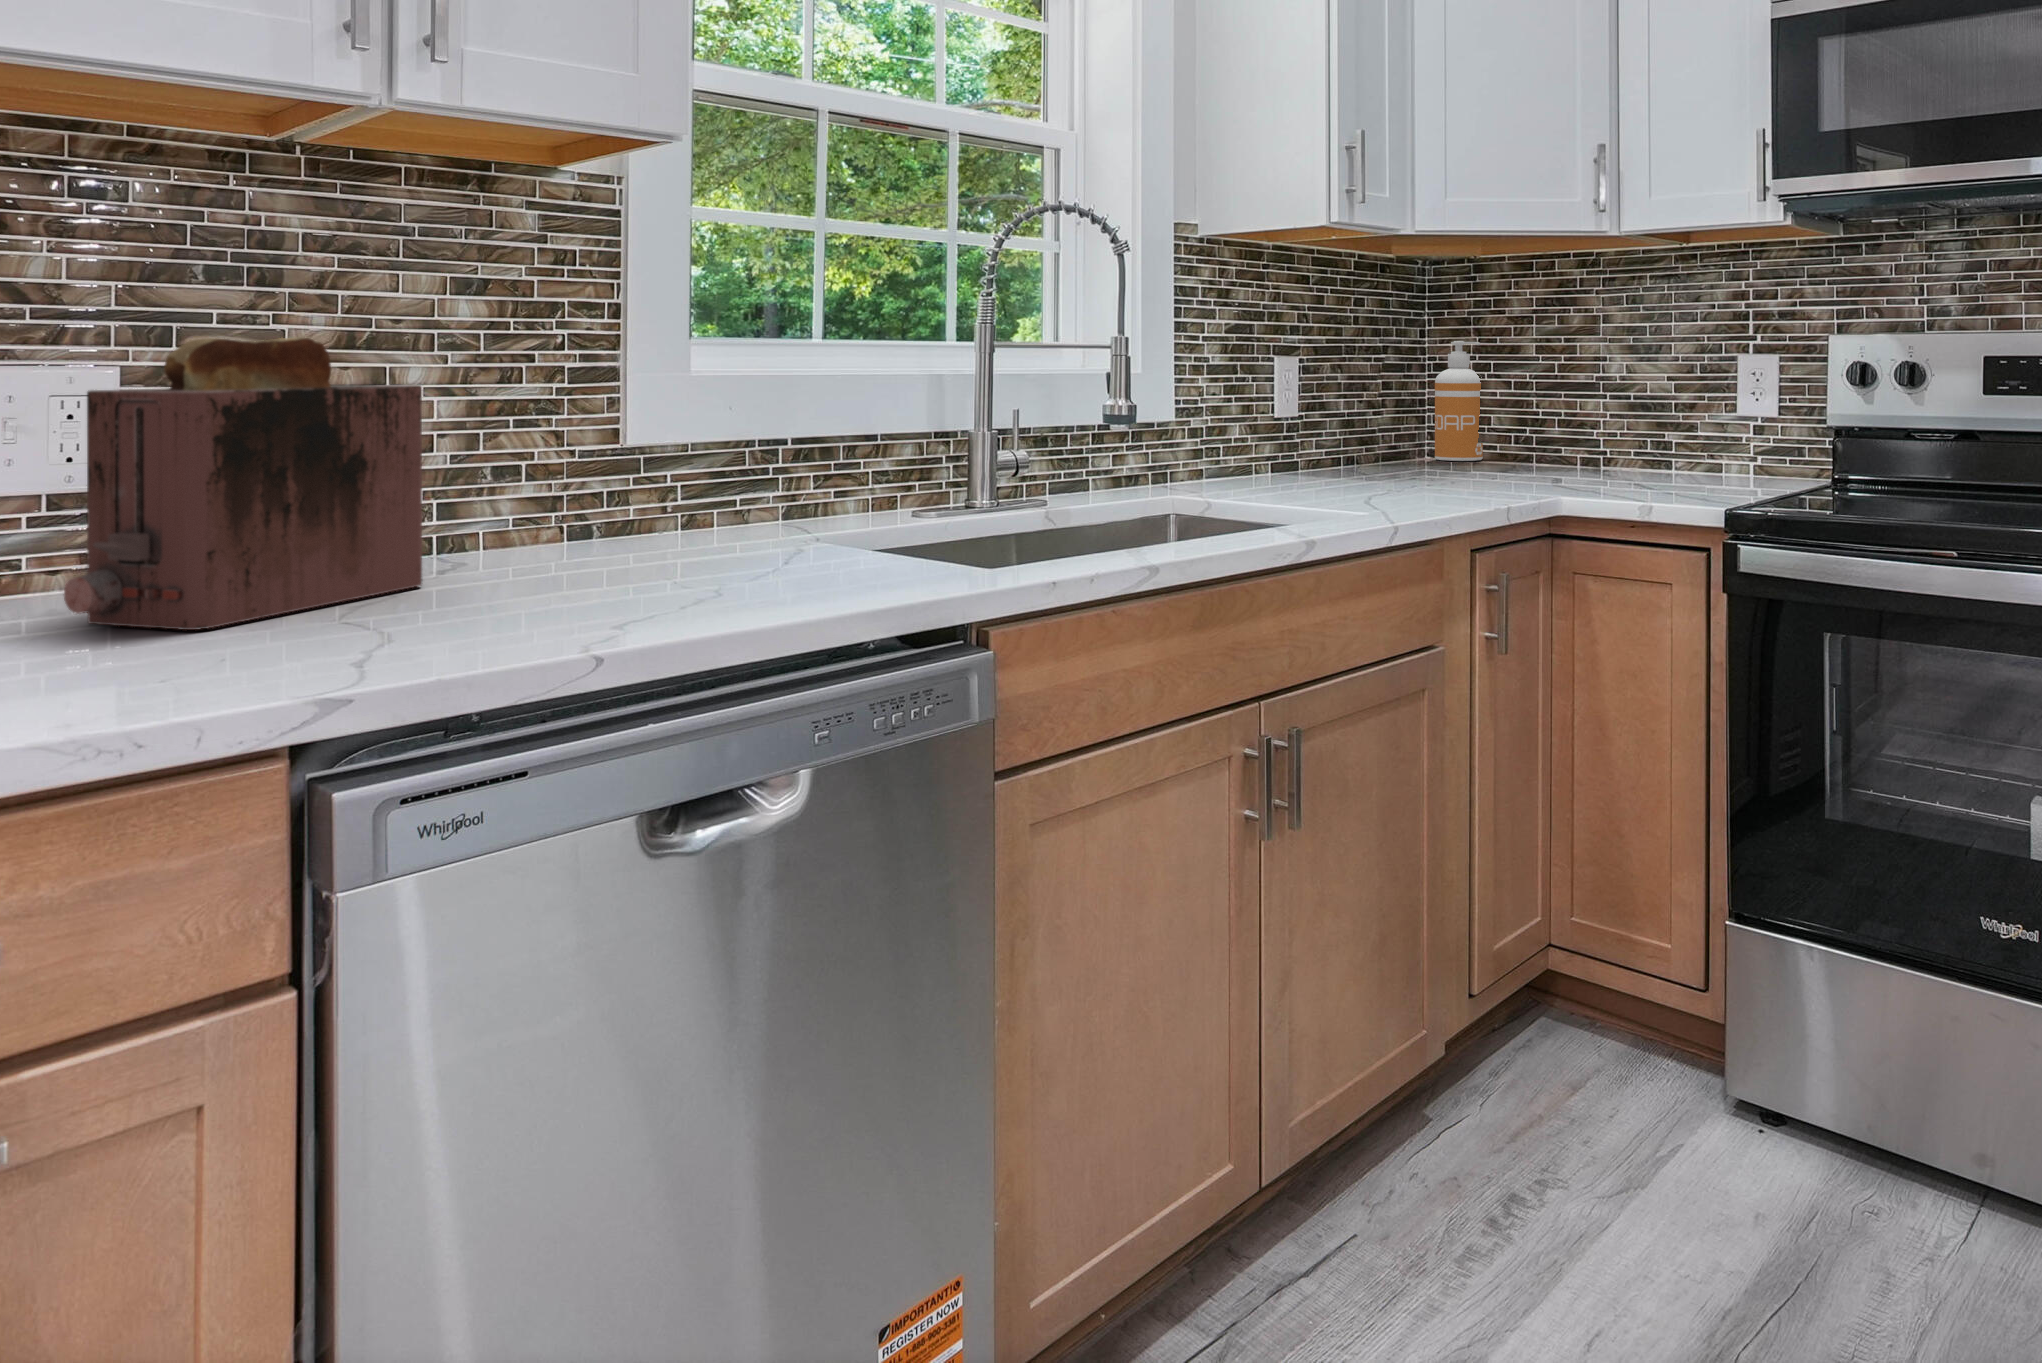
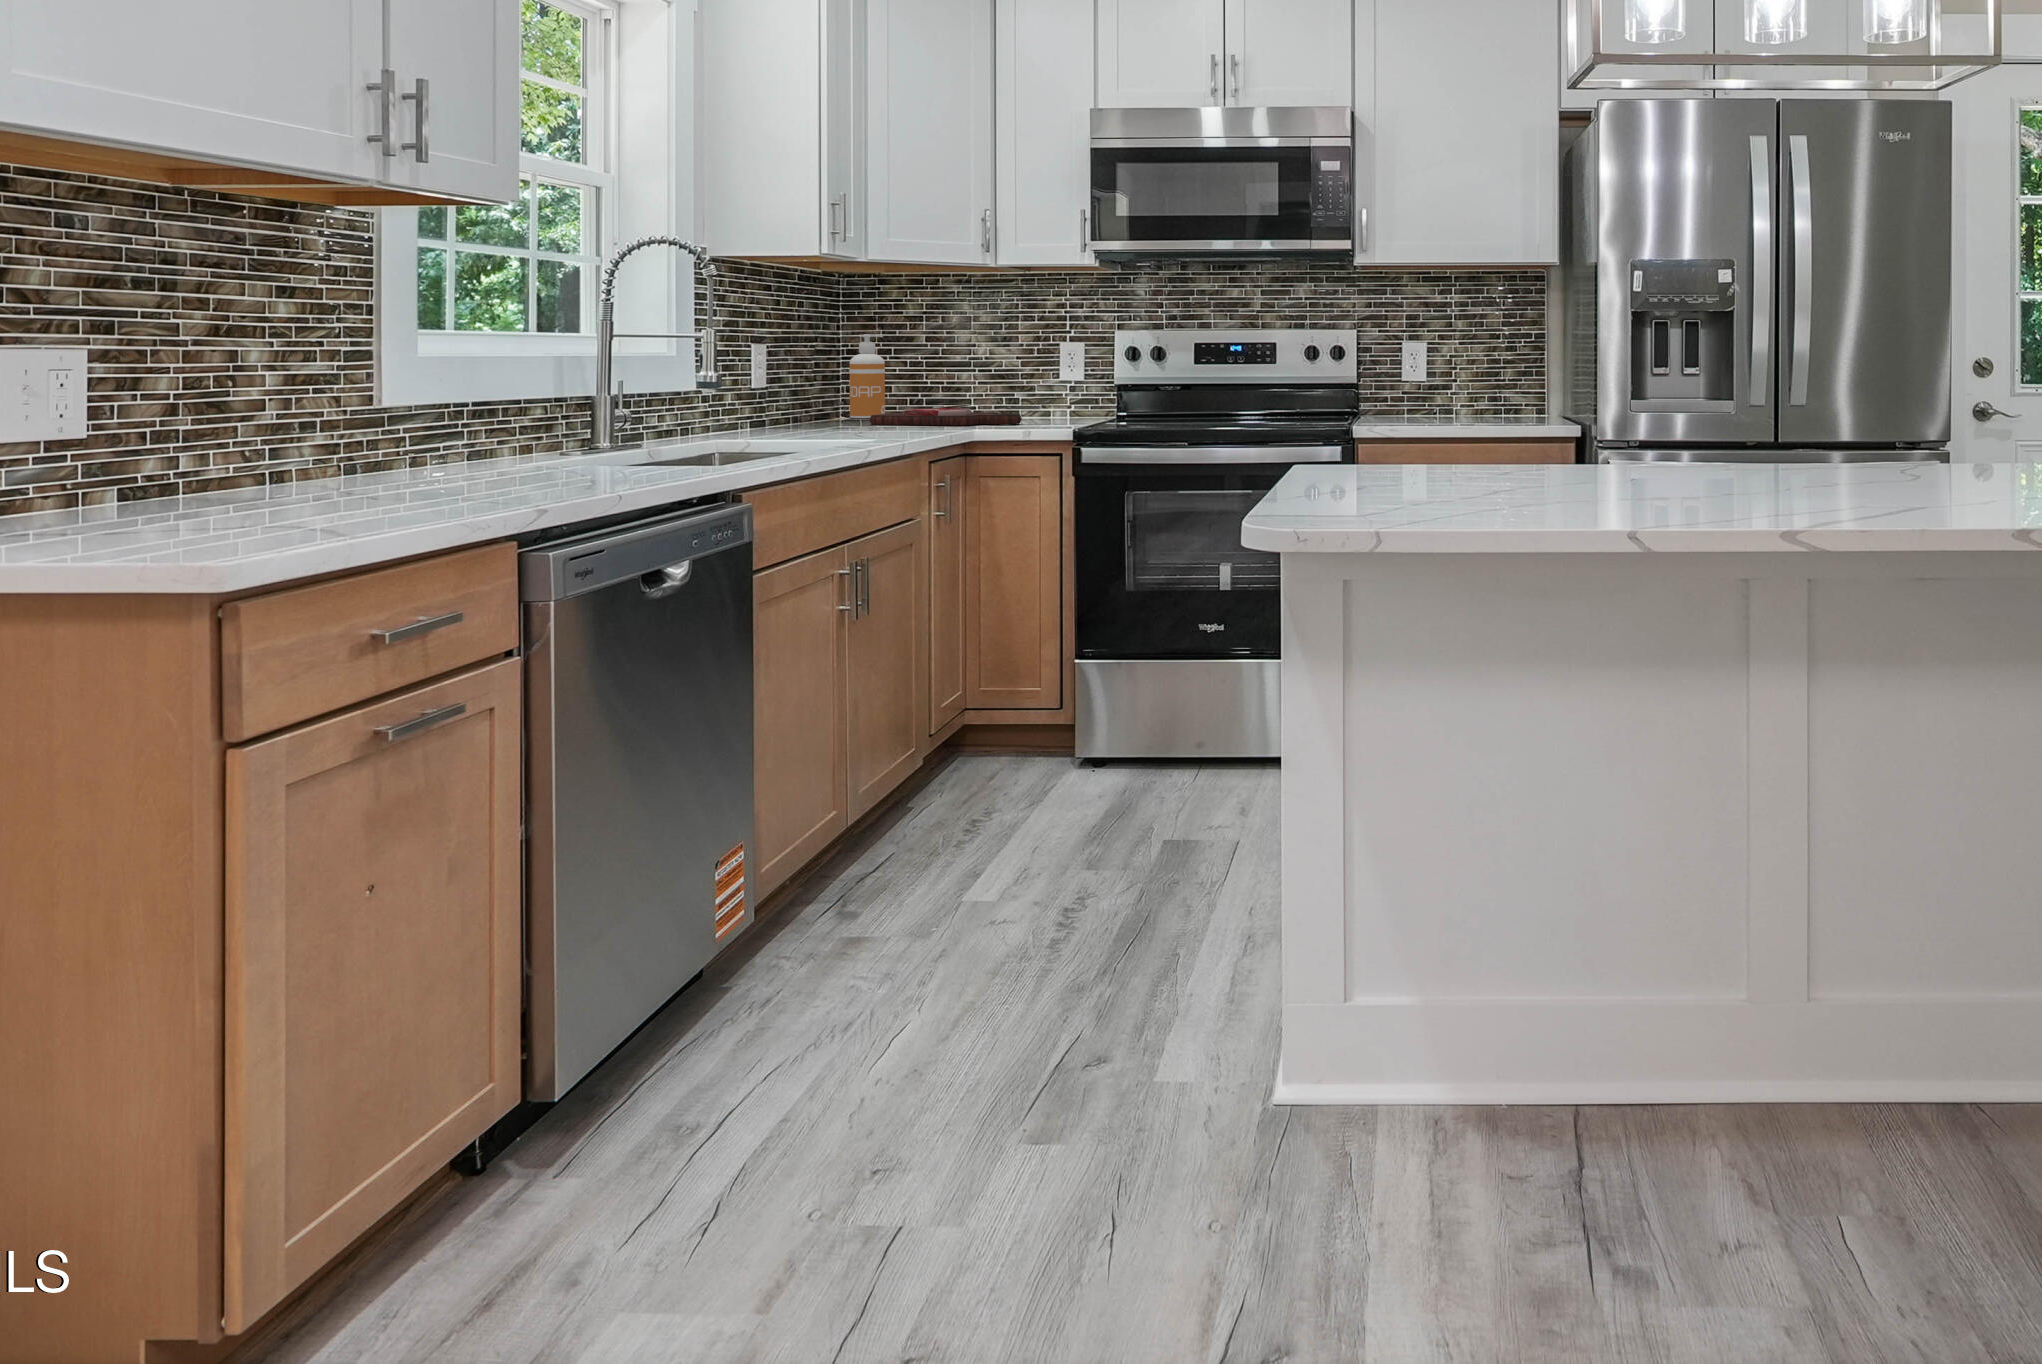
toaster: present [64,337,422,630] -> none [170,330,341,514]
cutting board: none [1437,449,1662,484] -> present [869,404,1022,426]

